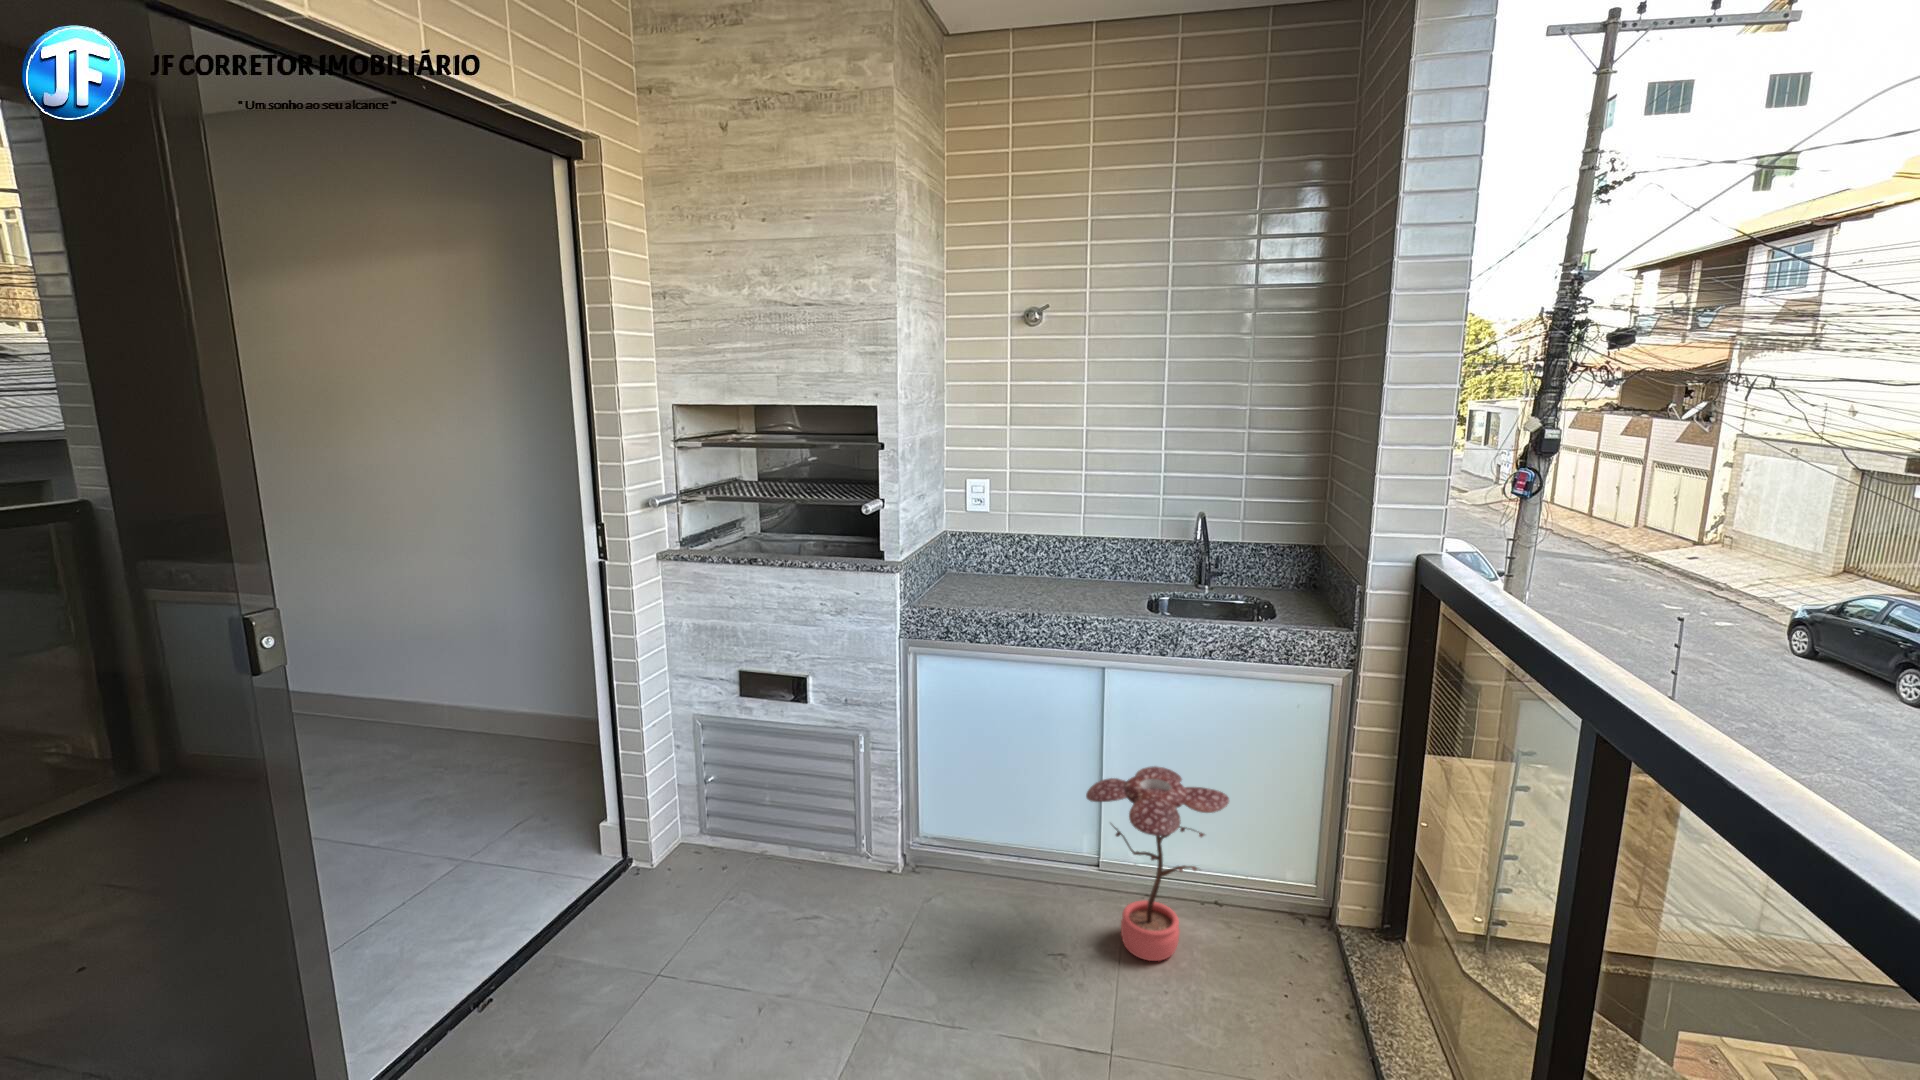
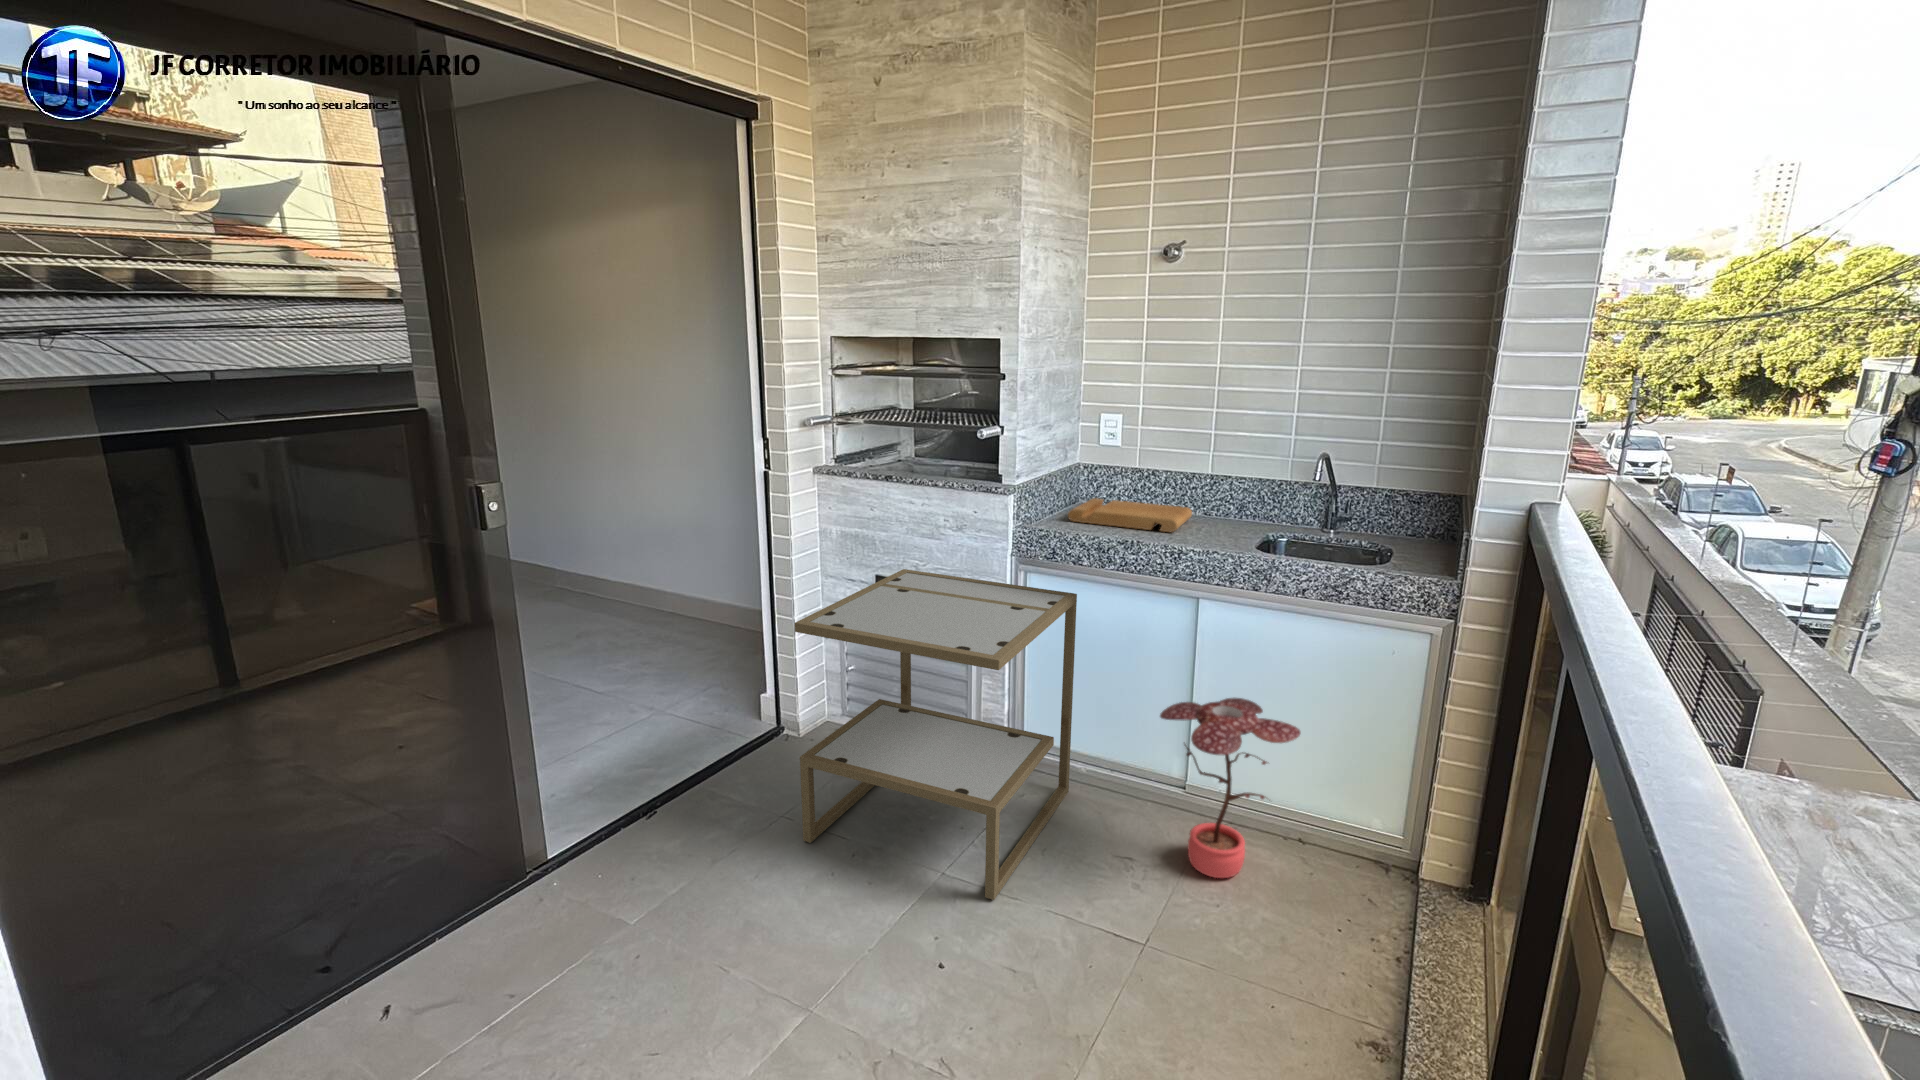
cutting board: none [952,568,1072,600] -> present [1068,498,1192,532]
side table: none [679,663,979,1039] -> present [795,569,1077,900]

